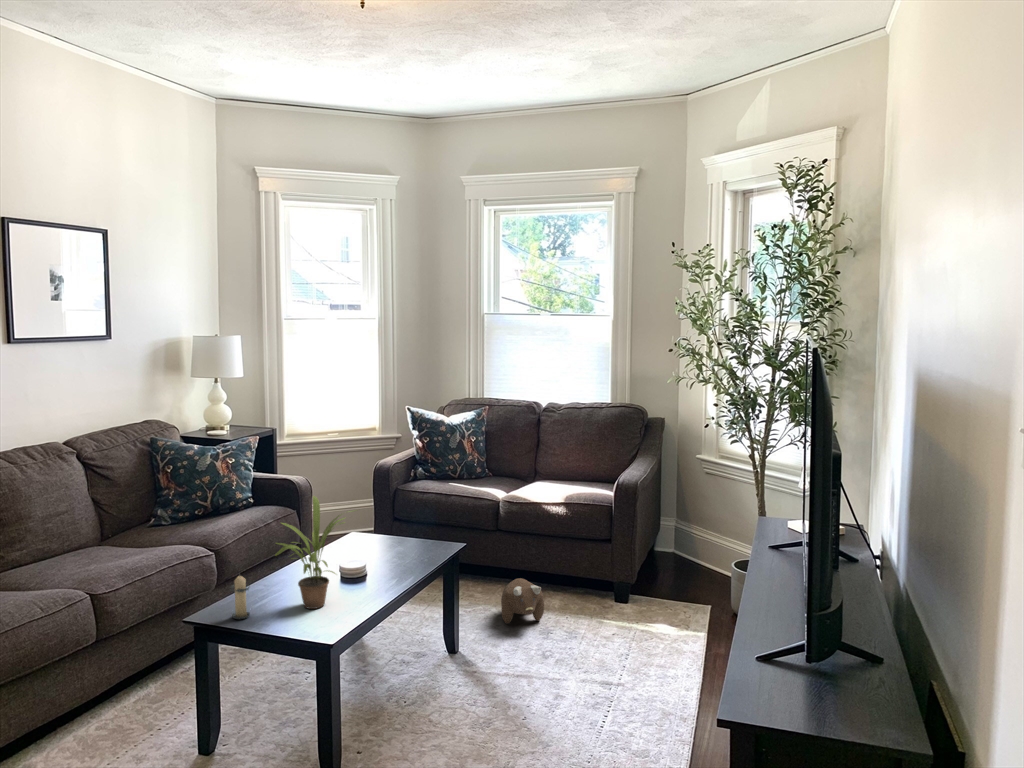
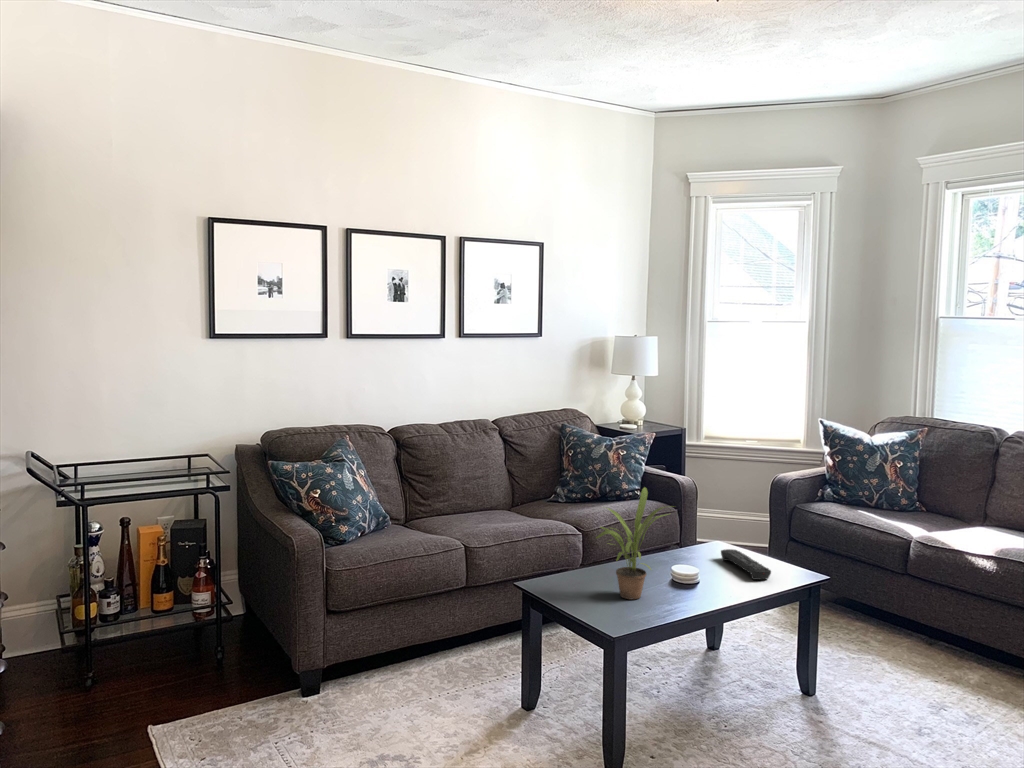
remote control: none [369,539,423,563] -> present [721,549,771,580]
candle: present [231,576,250,619] -> none [551,548,573,593]
plush toy: present [501,578,544,623] -> none [883,633,944,691]

